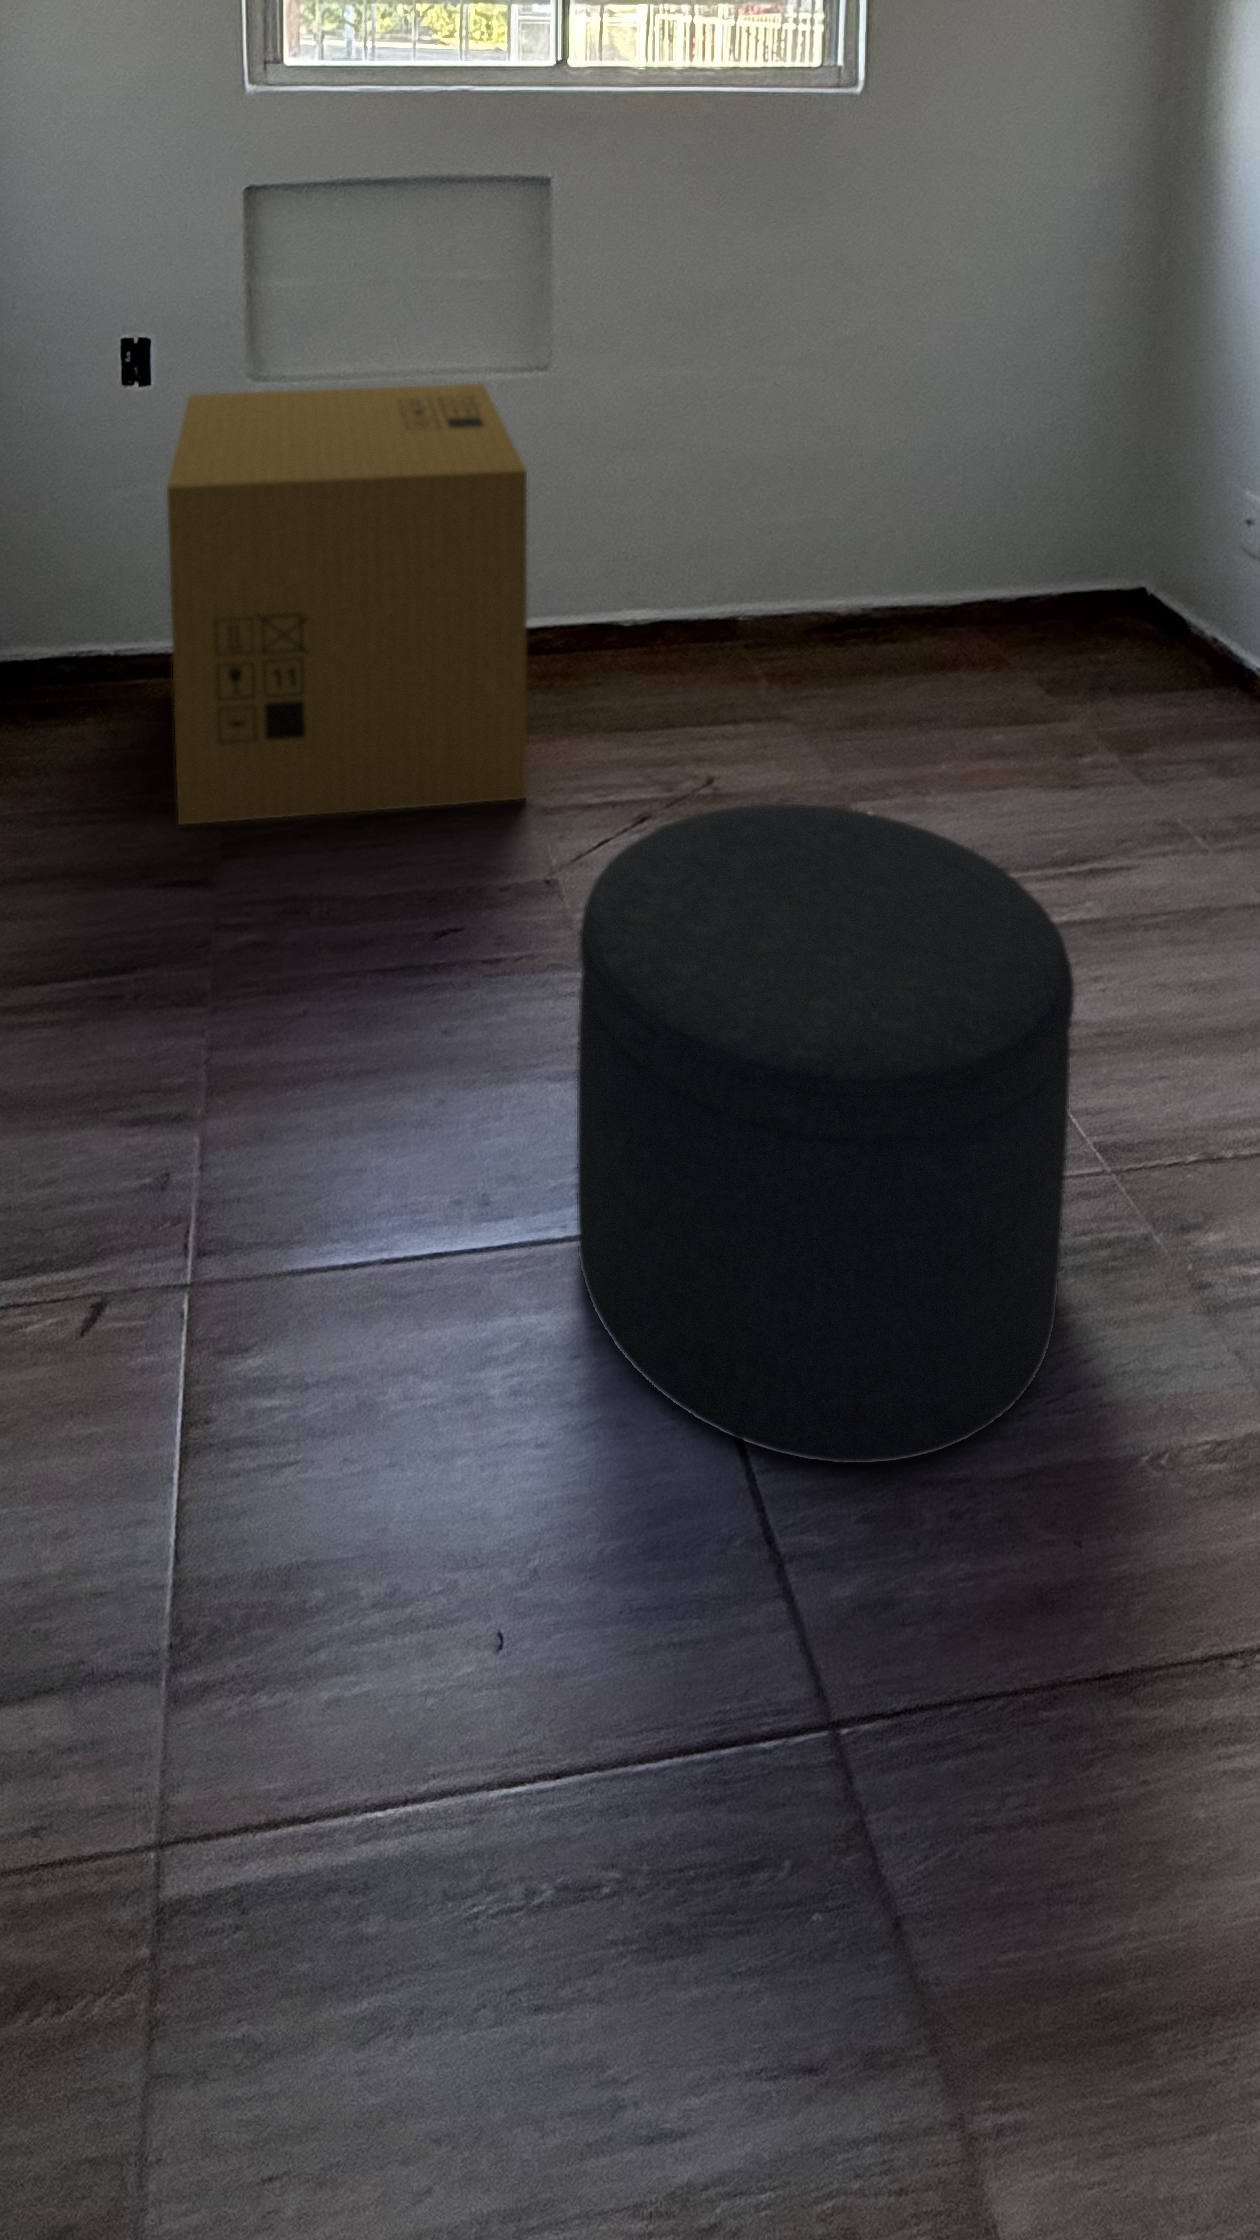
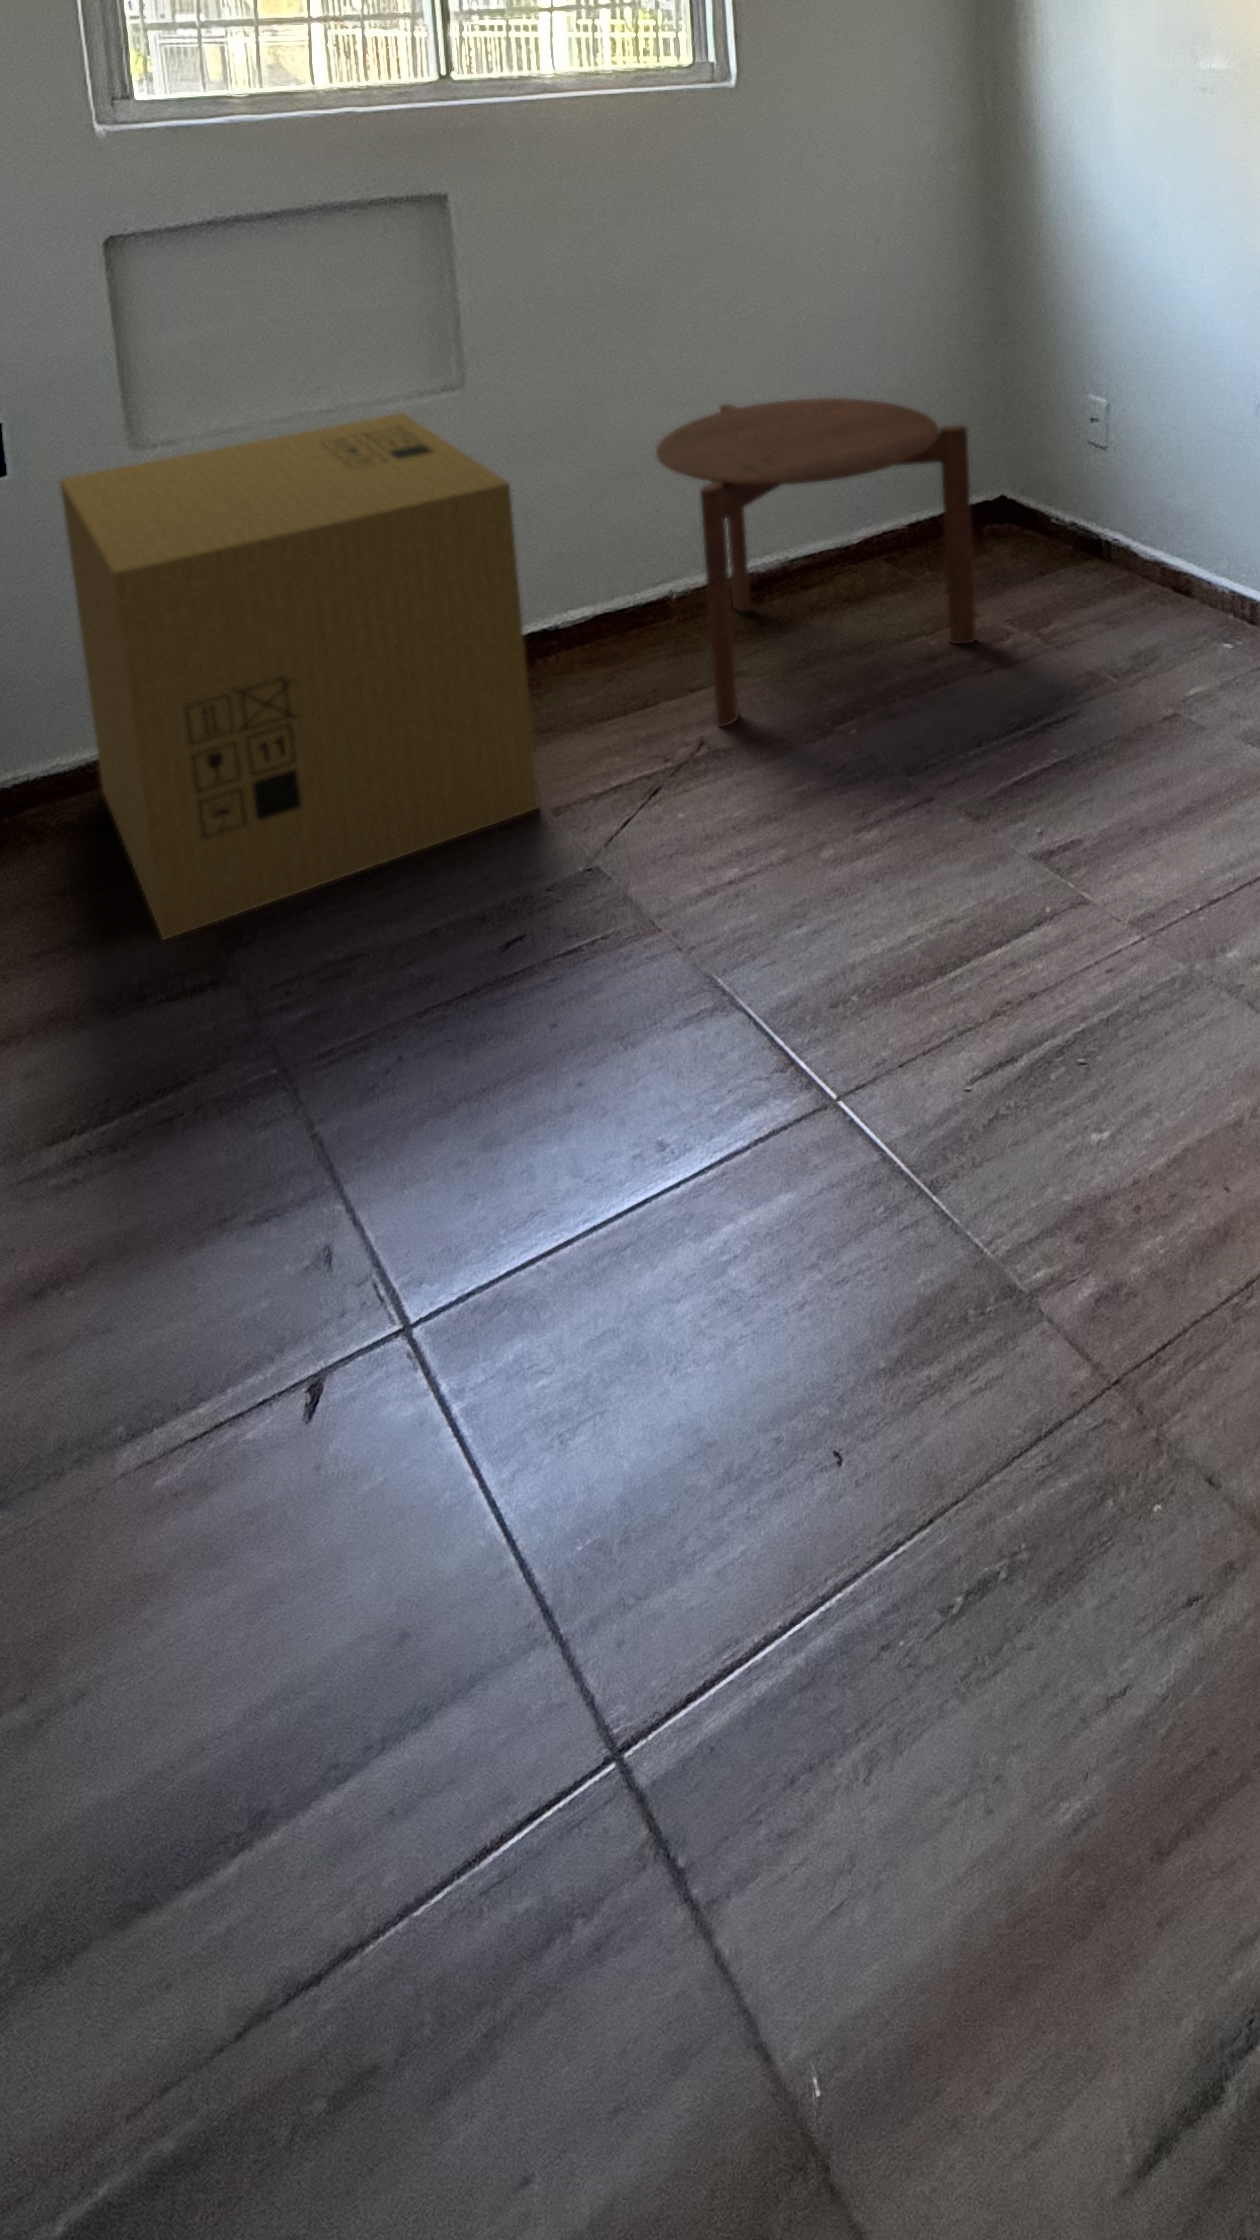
side table: none [711,428,1056,766] -> present [656,398,976,727]
ottoman: present [577,804,1075,1463] -> none [743,699,1162,1224]

